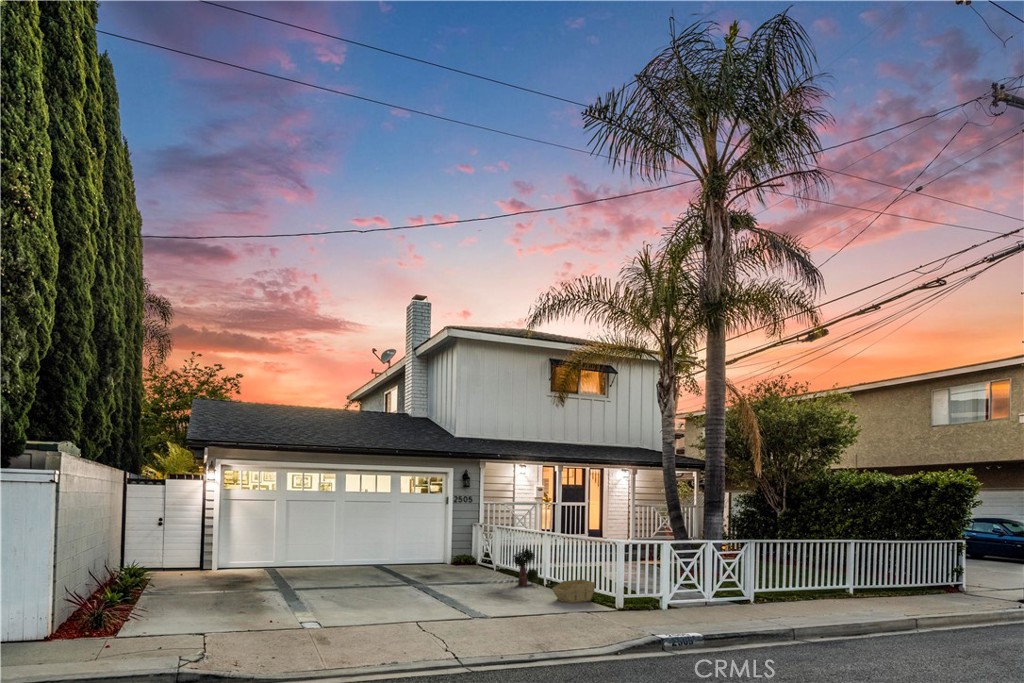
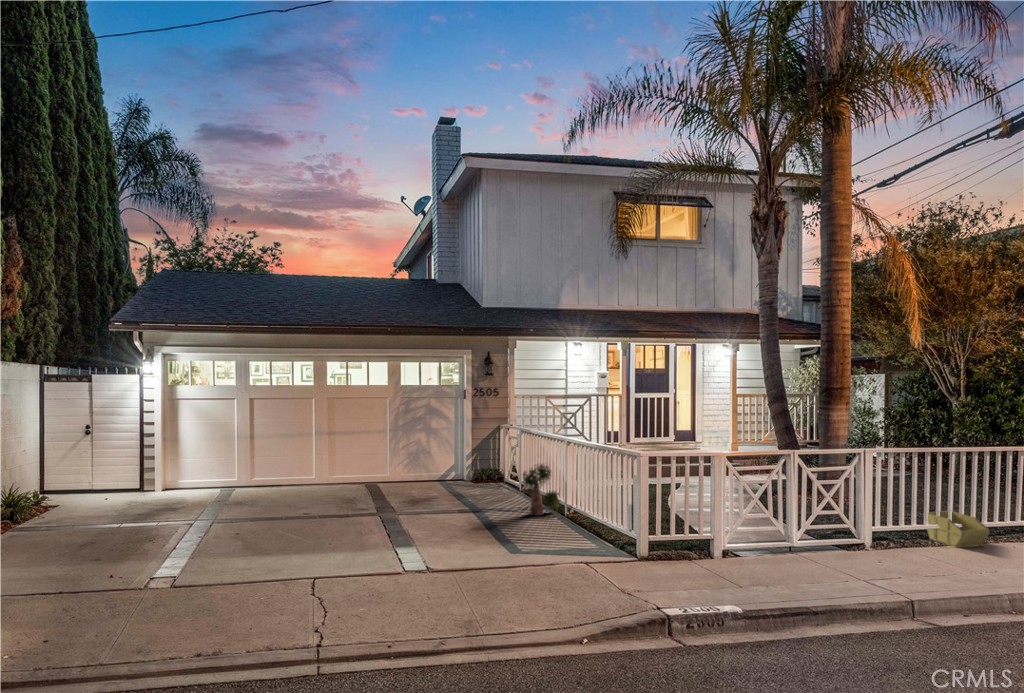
storage bin: present [553,579,595,603] -> present [927,511,990,548]

